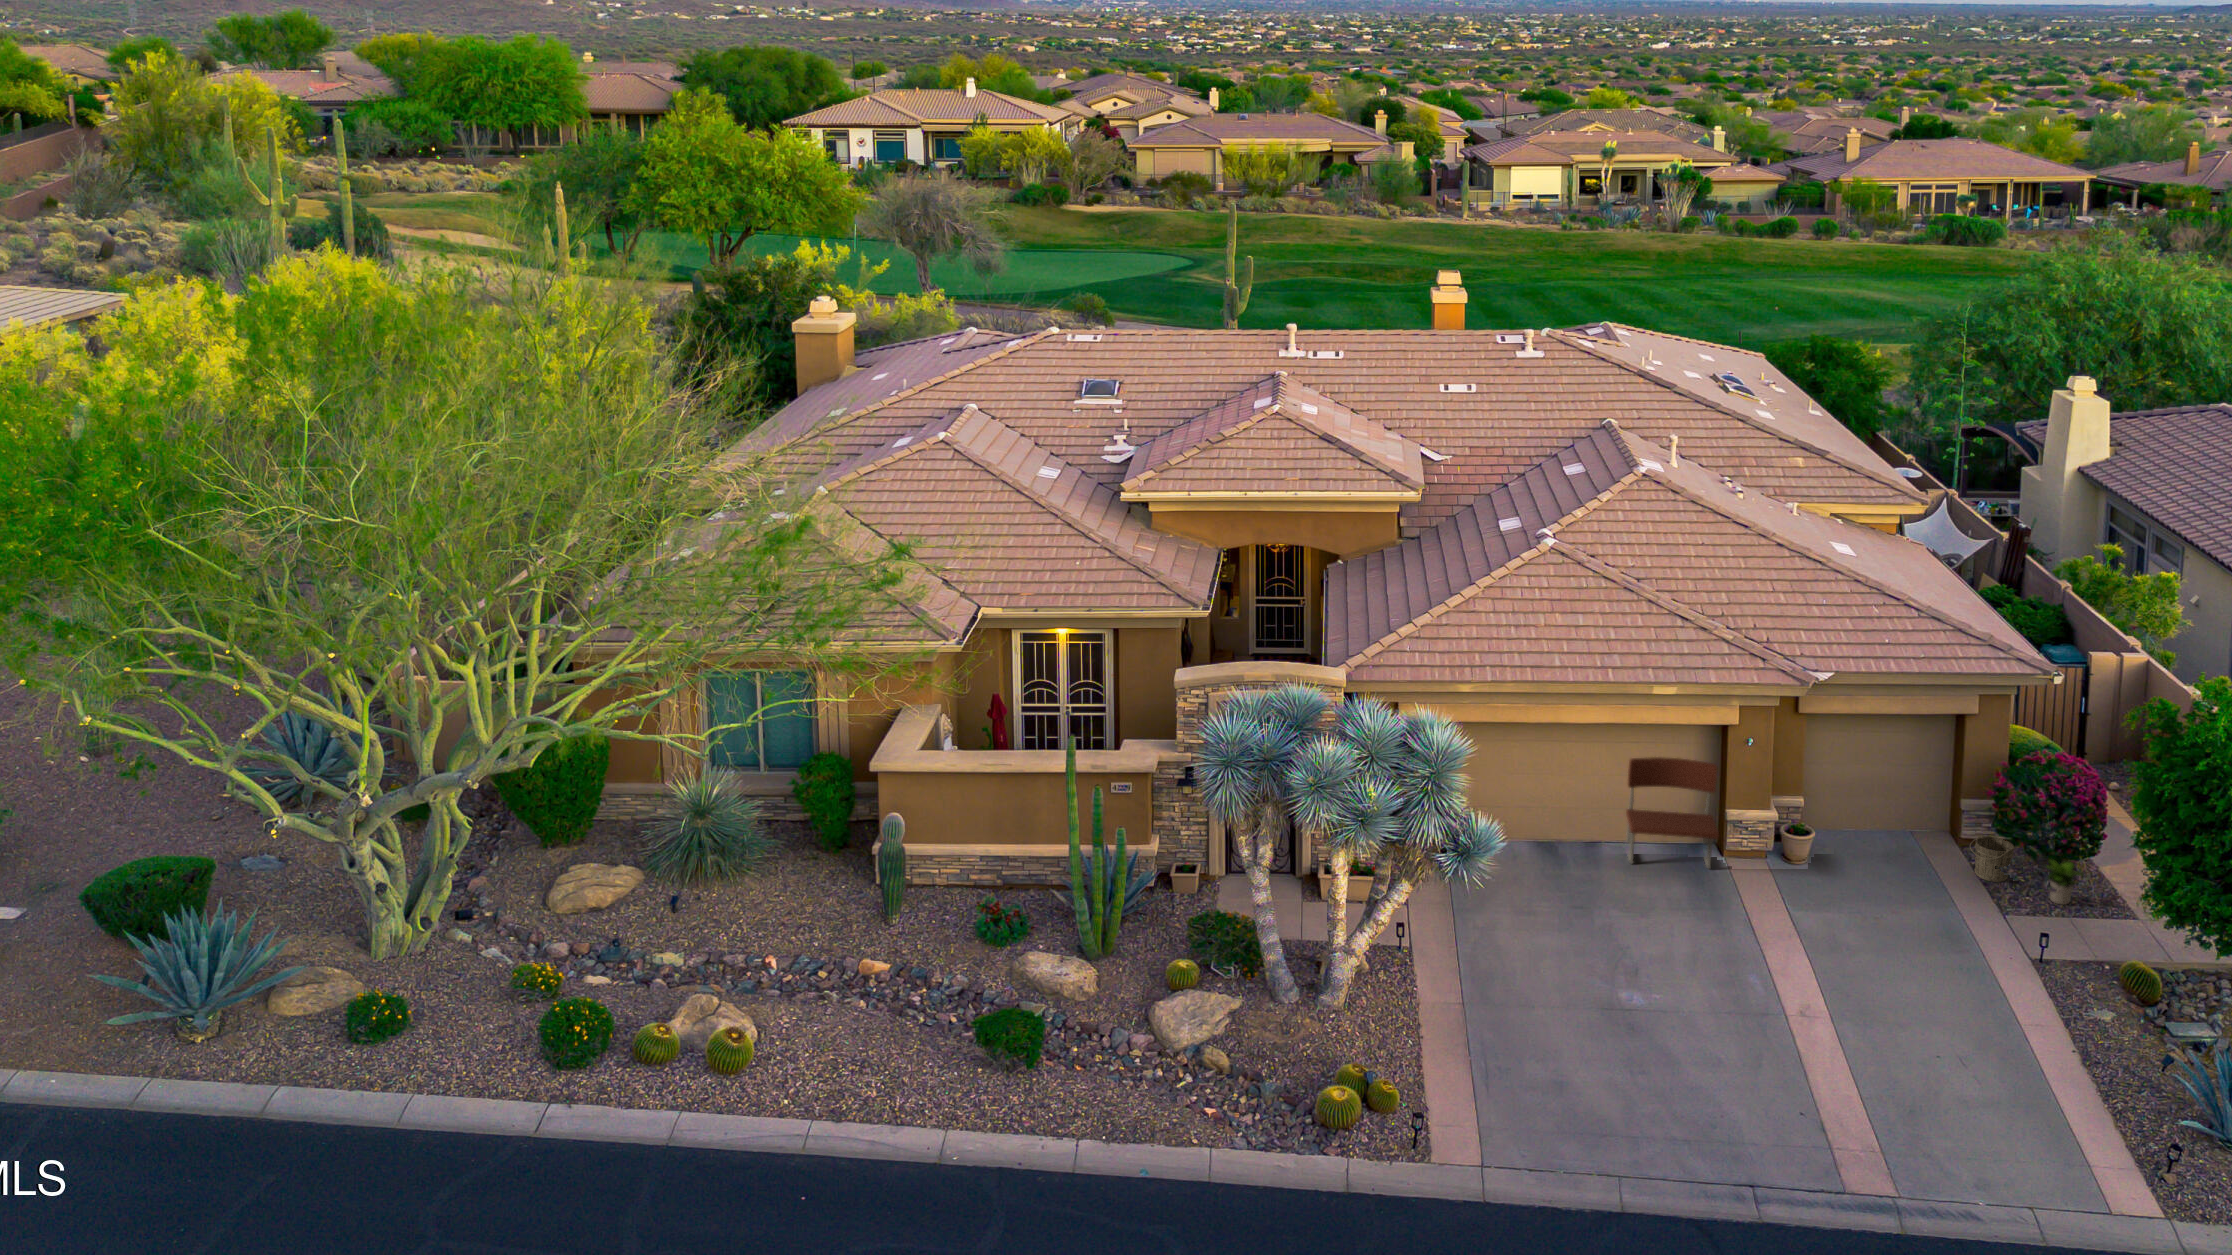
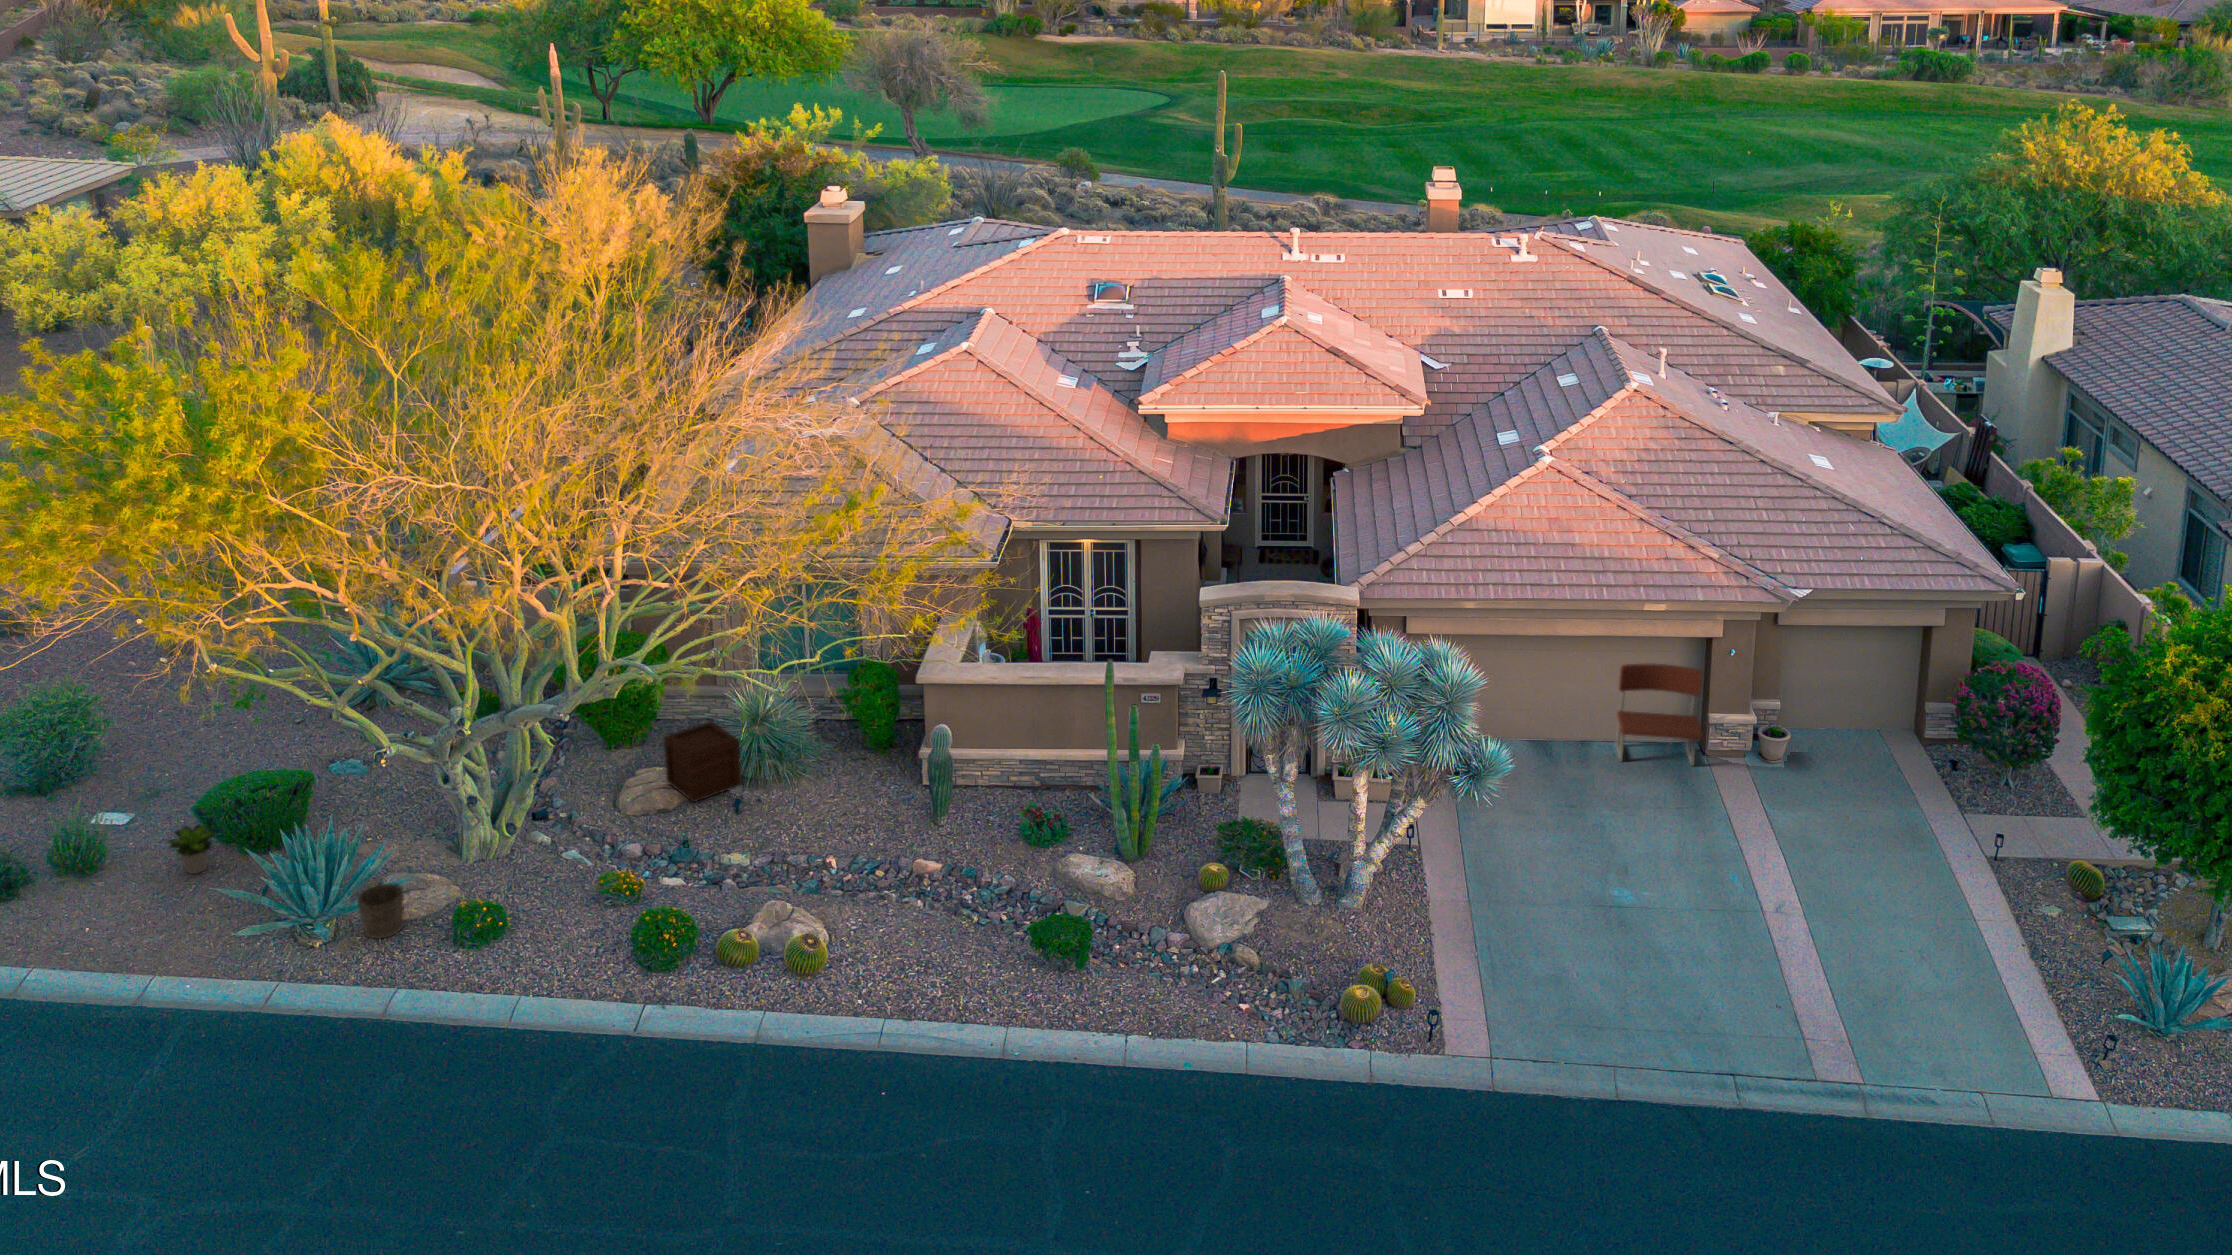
wooden crate: none [599,810,682,897] -> present [664,721,742,802]
bucket: present [1970,835,2014,882] -> present [357,883,410,938]
potted plant: present [2044,859,2084,905] -> present [169,824,215,874]

